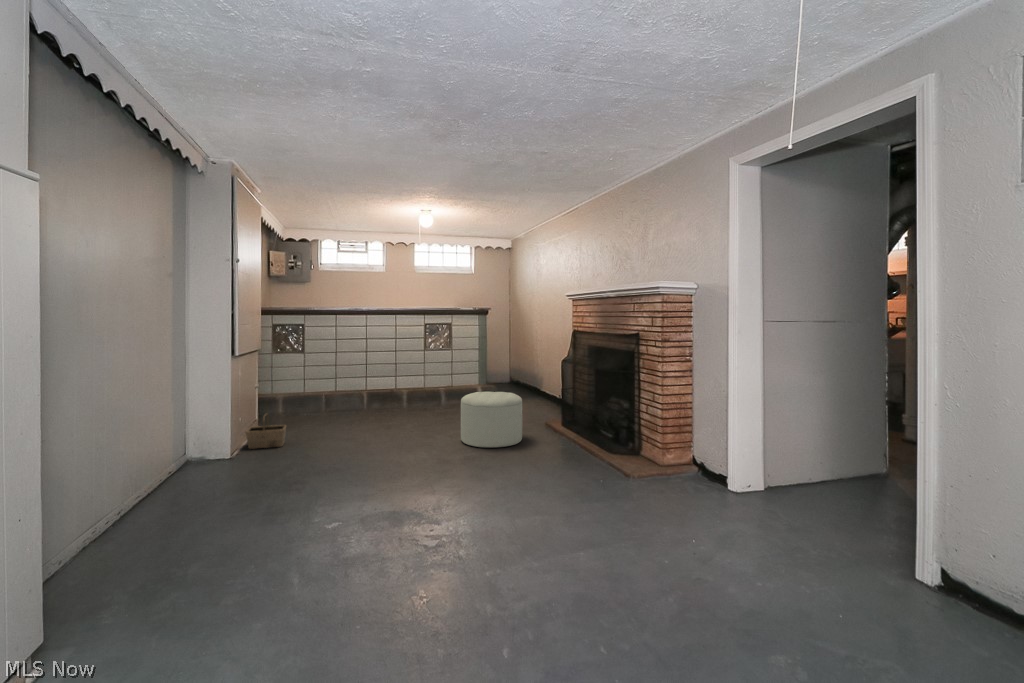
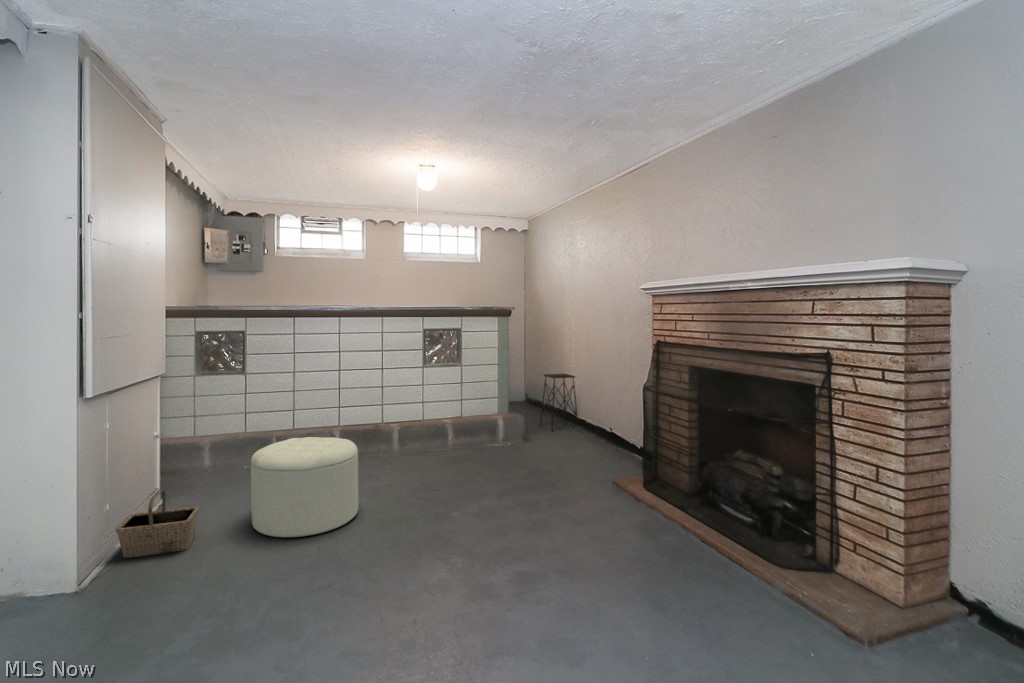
side table: none [514,357,541,399] -> present [540,374,577,431]
ottoman: present [461,392,522,448] -> present [251,437,358,537]

